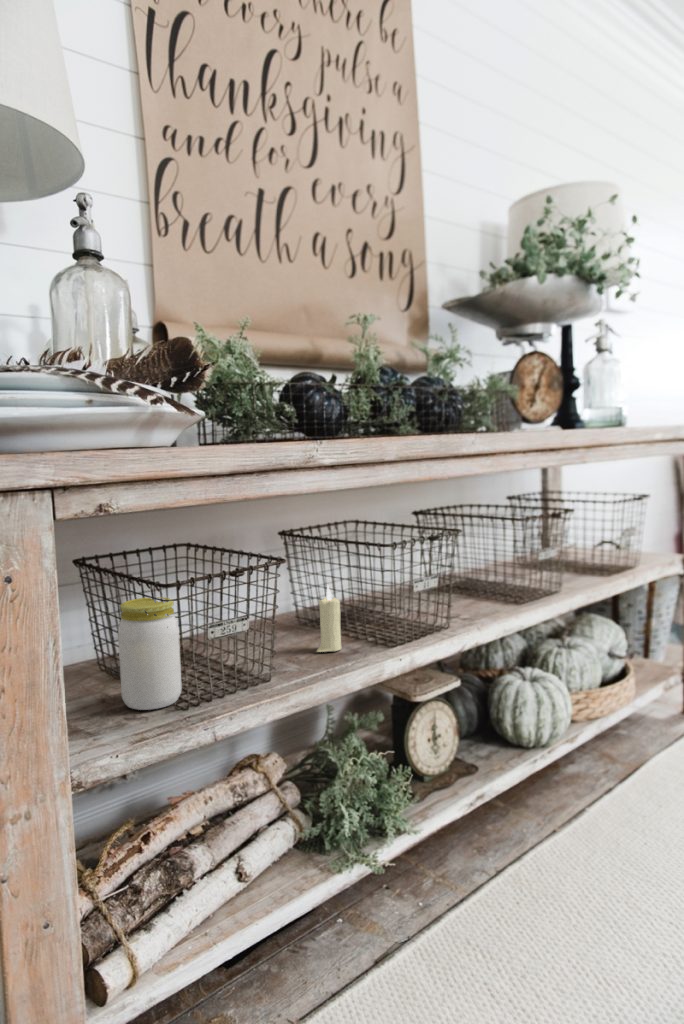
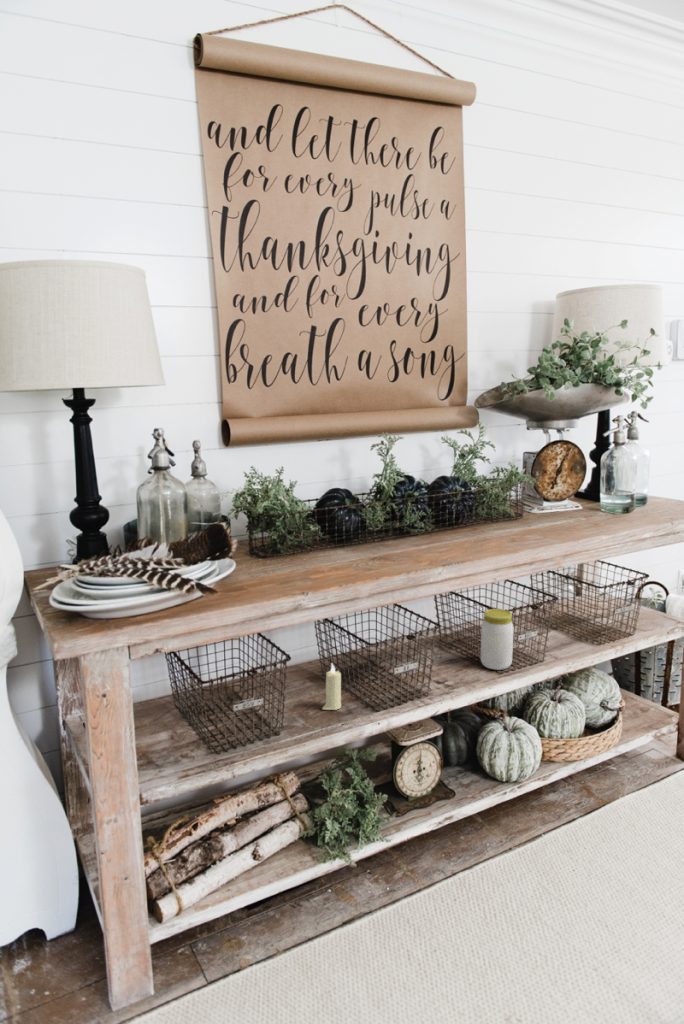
jar: present [118,597,182,710] -> present [480,609,514,670]

